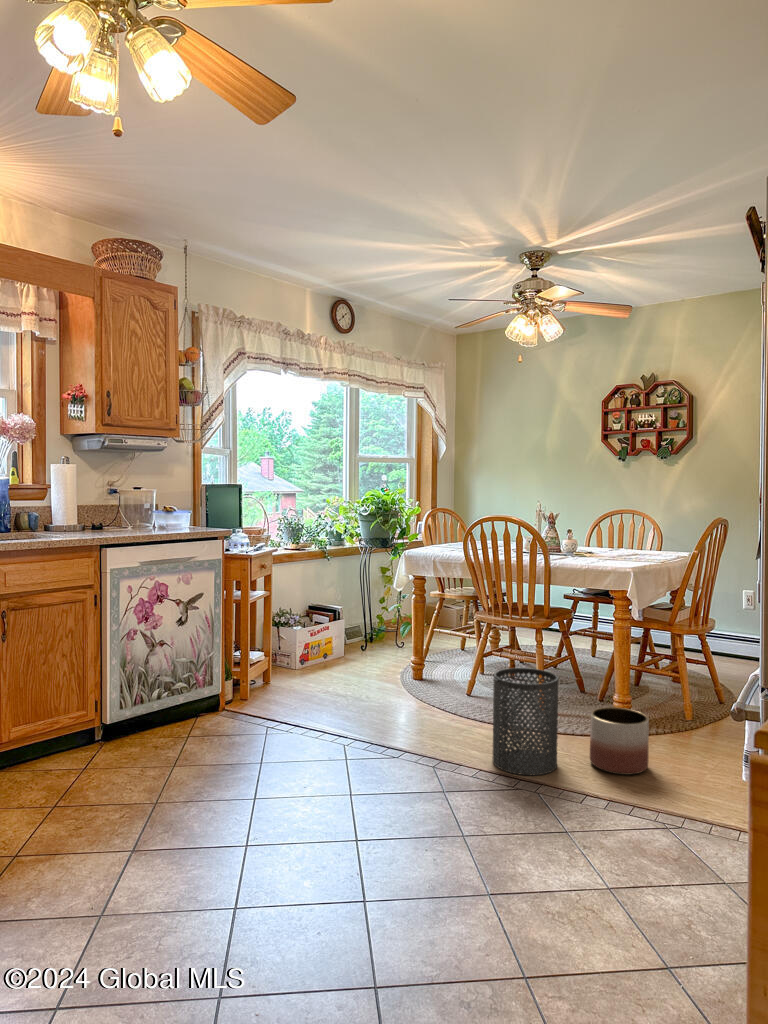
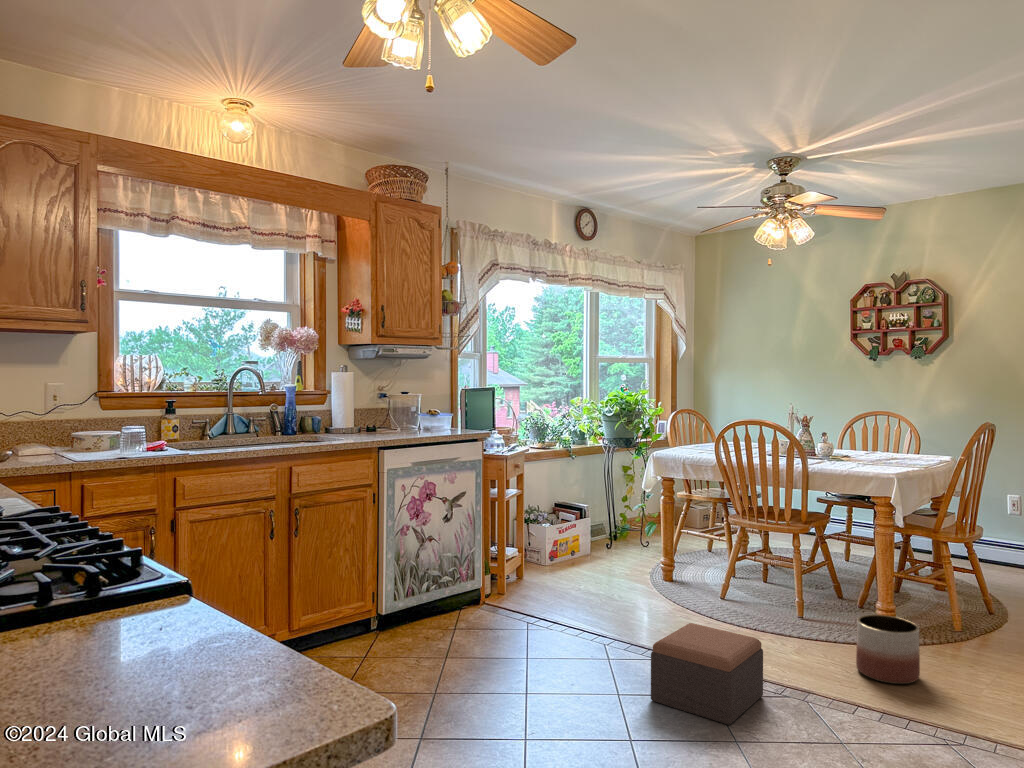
trash can: present [492,668,558,775] -> none [755,572,823,681]
footstool: none [382,722,496,824] -> present [651,623,763,725]

